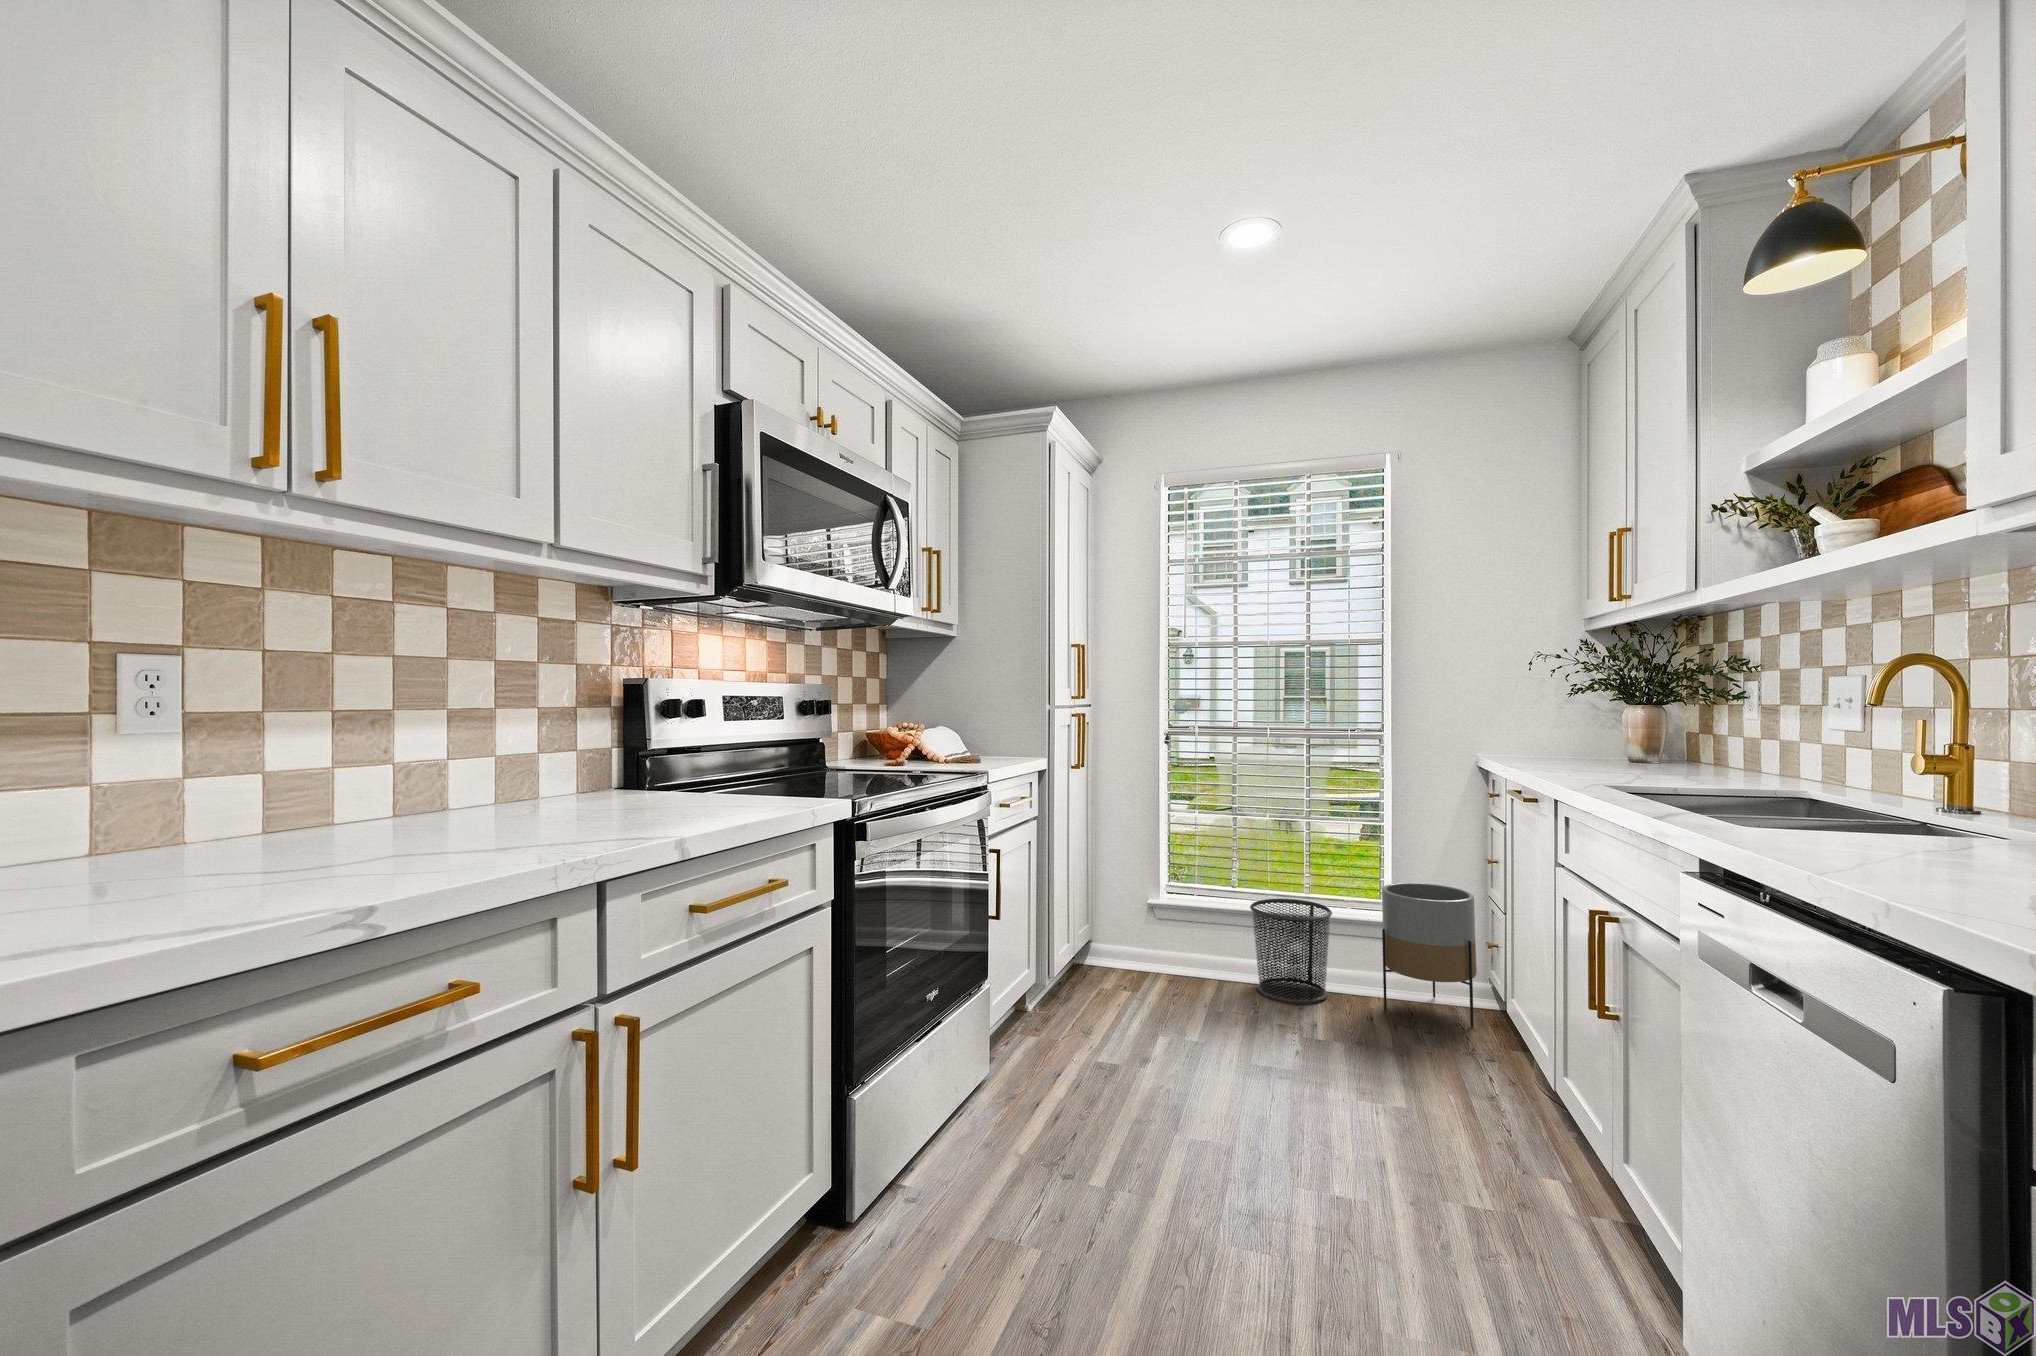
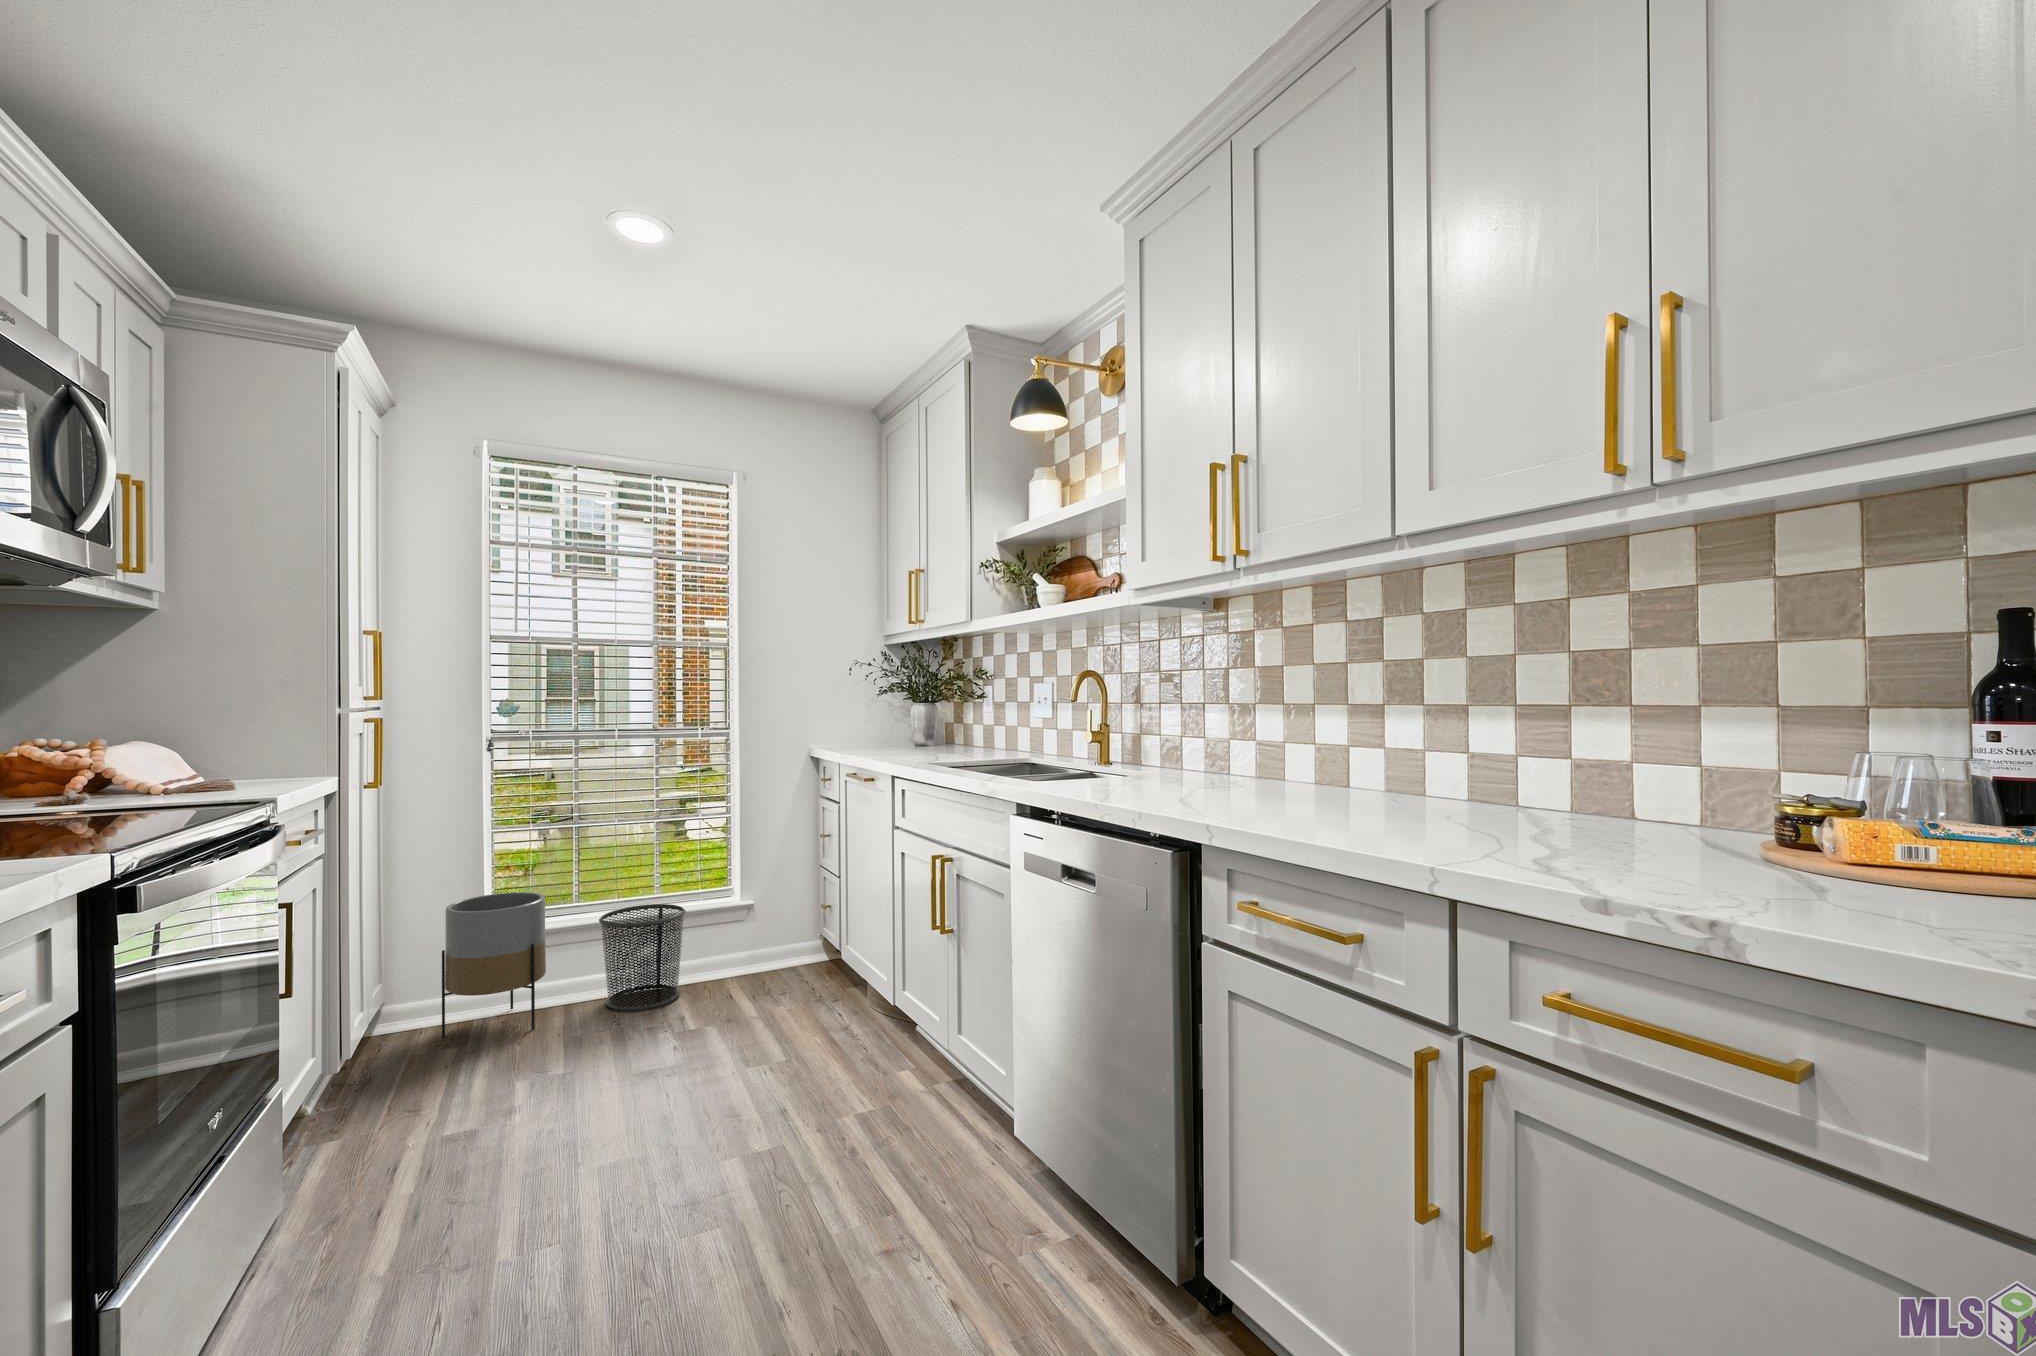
planter: present [1382,883,1477,1027] -> present [442,892,546,1038]

